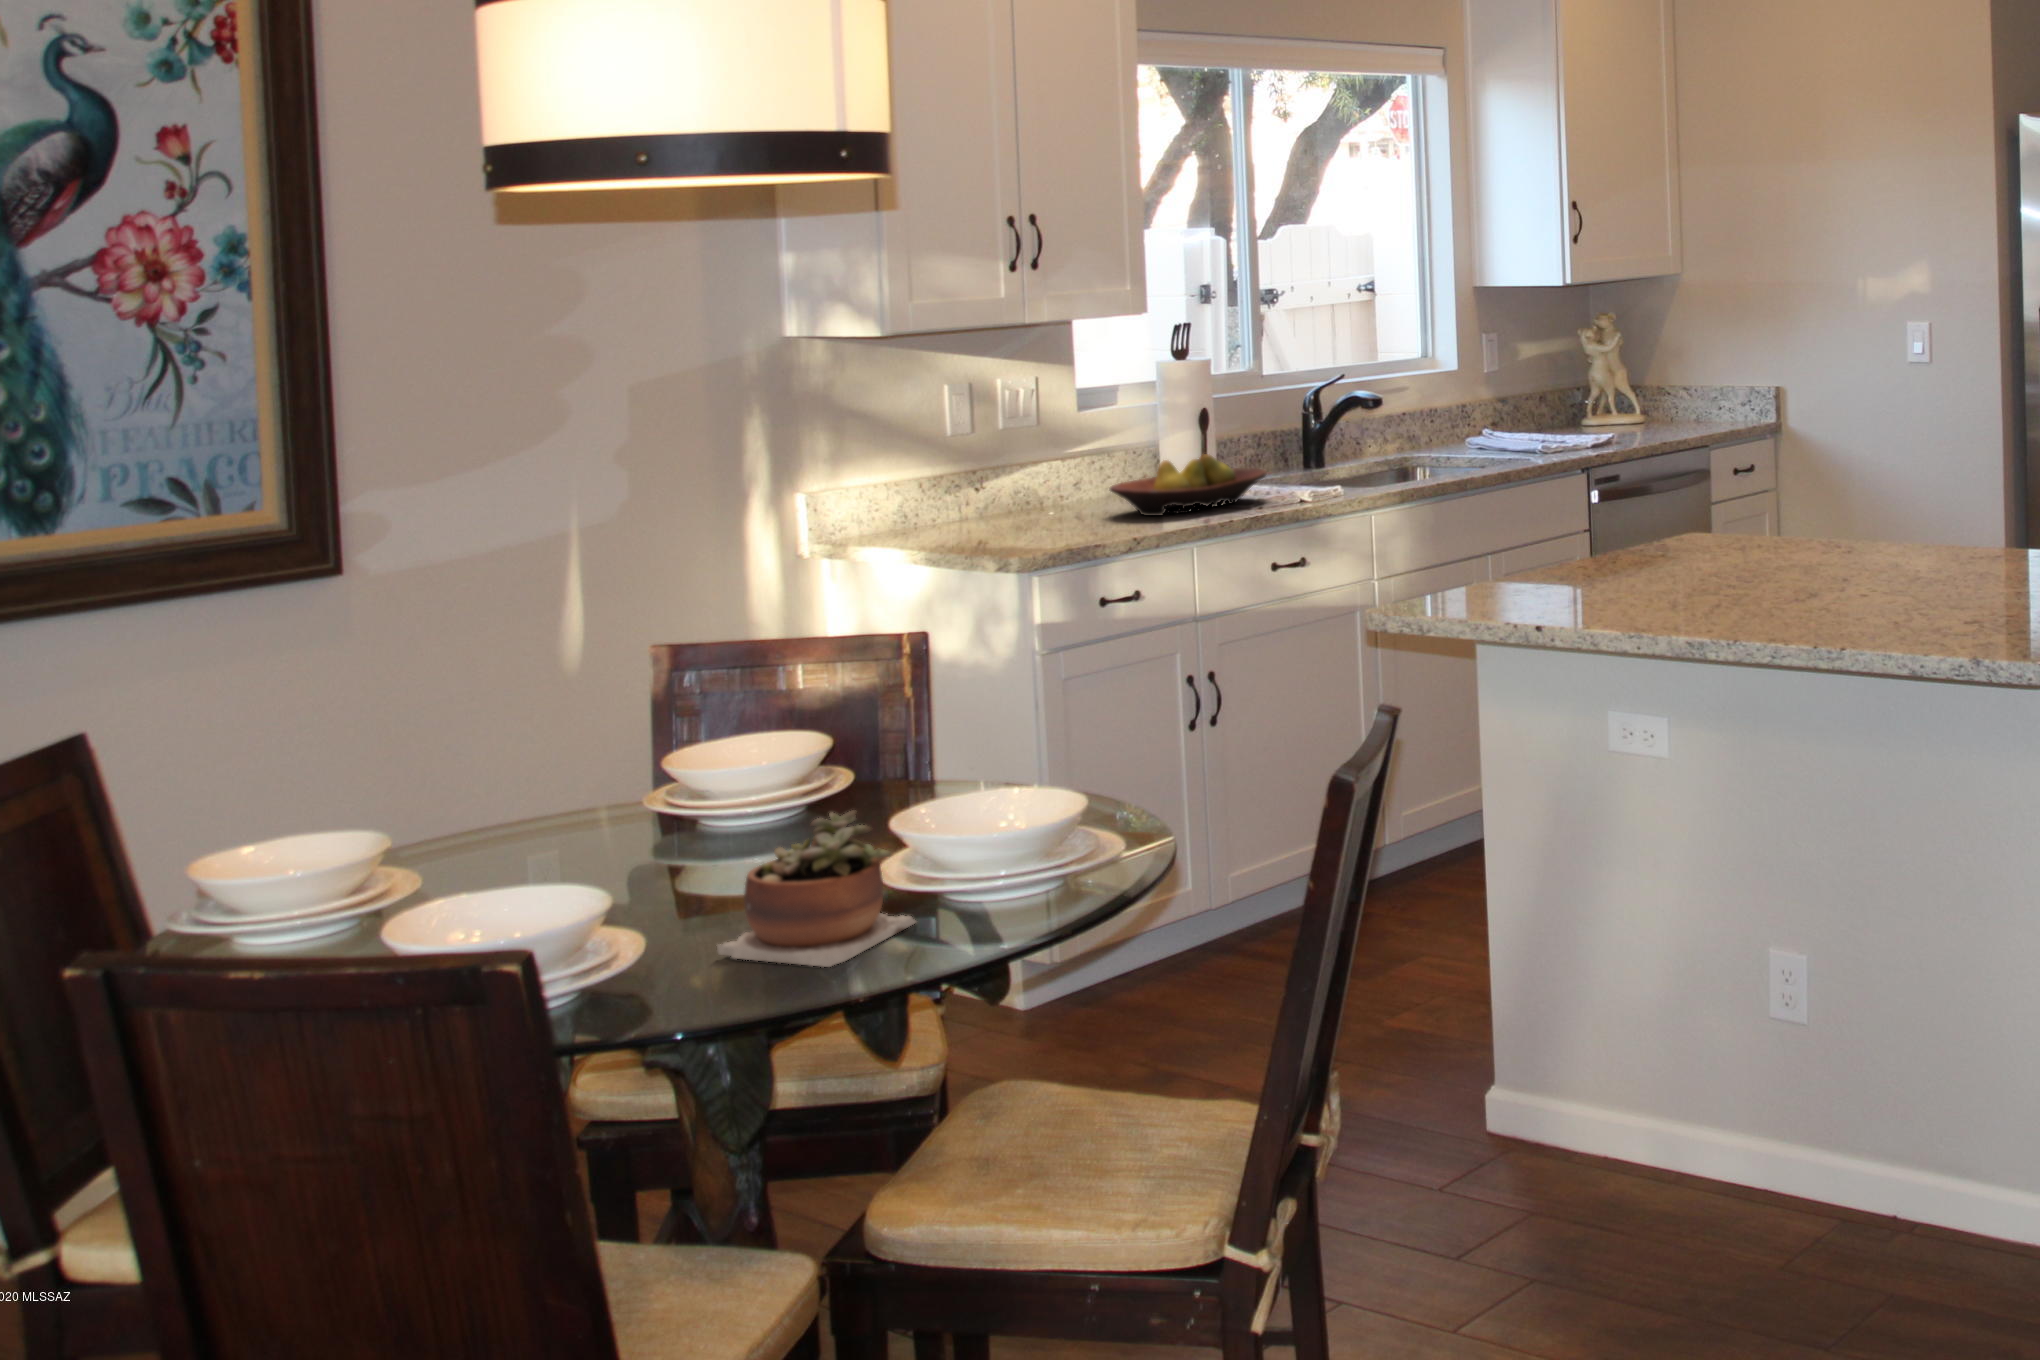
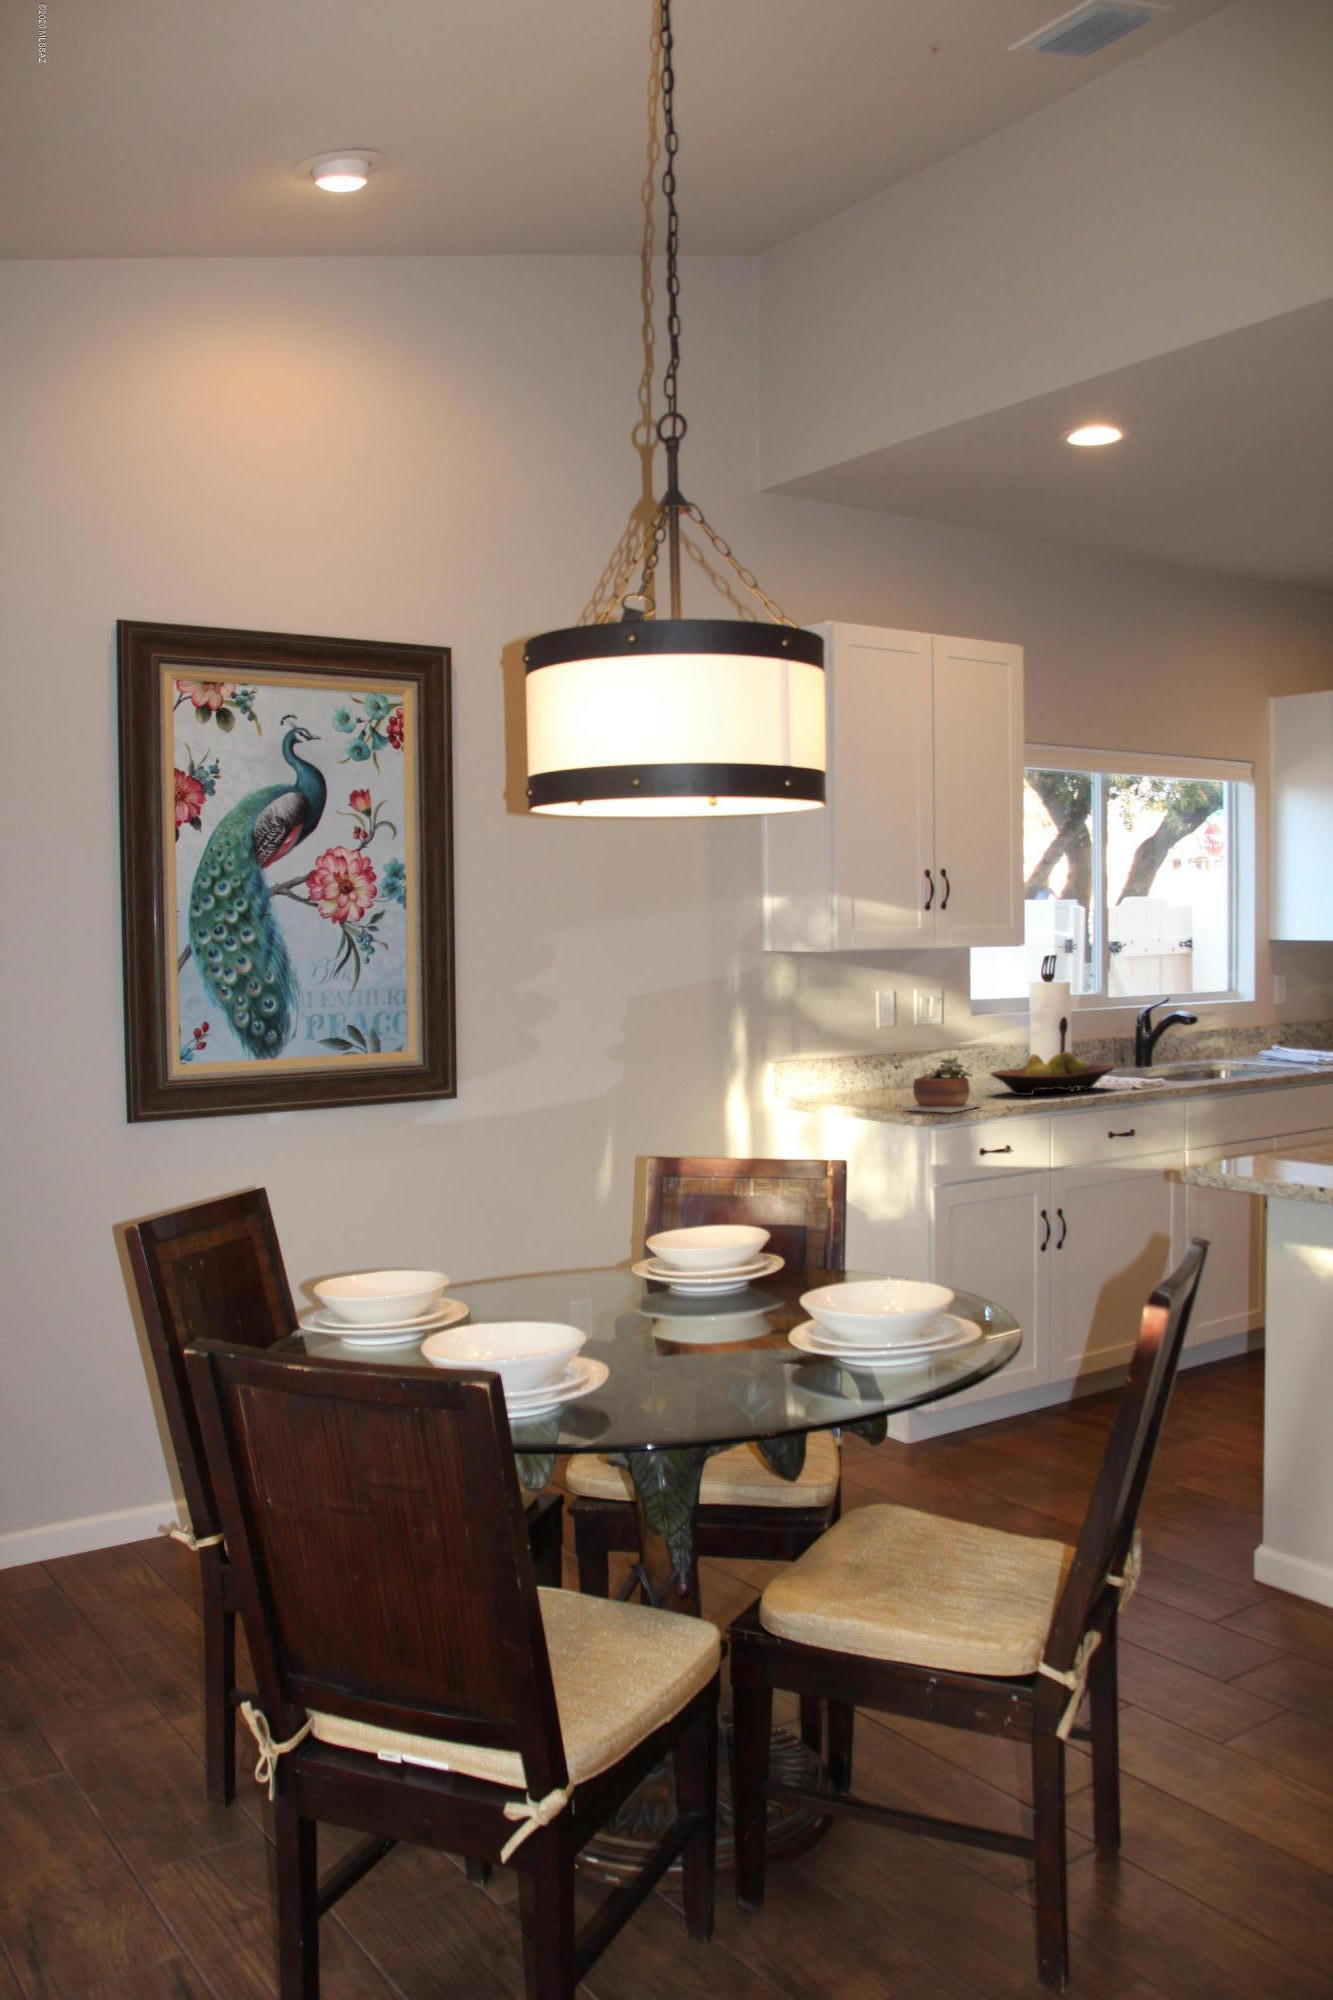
succulent plant: present [717,811,916,967] -> present [903,1057,981,1113]

